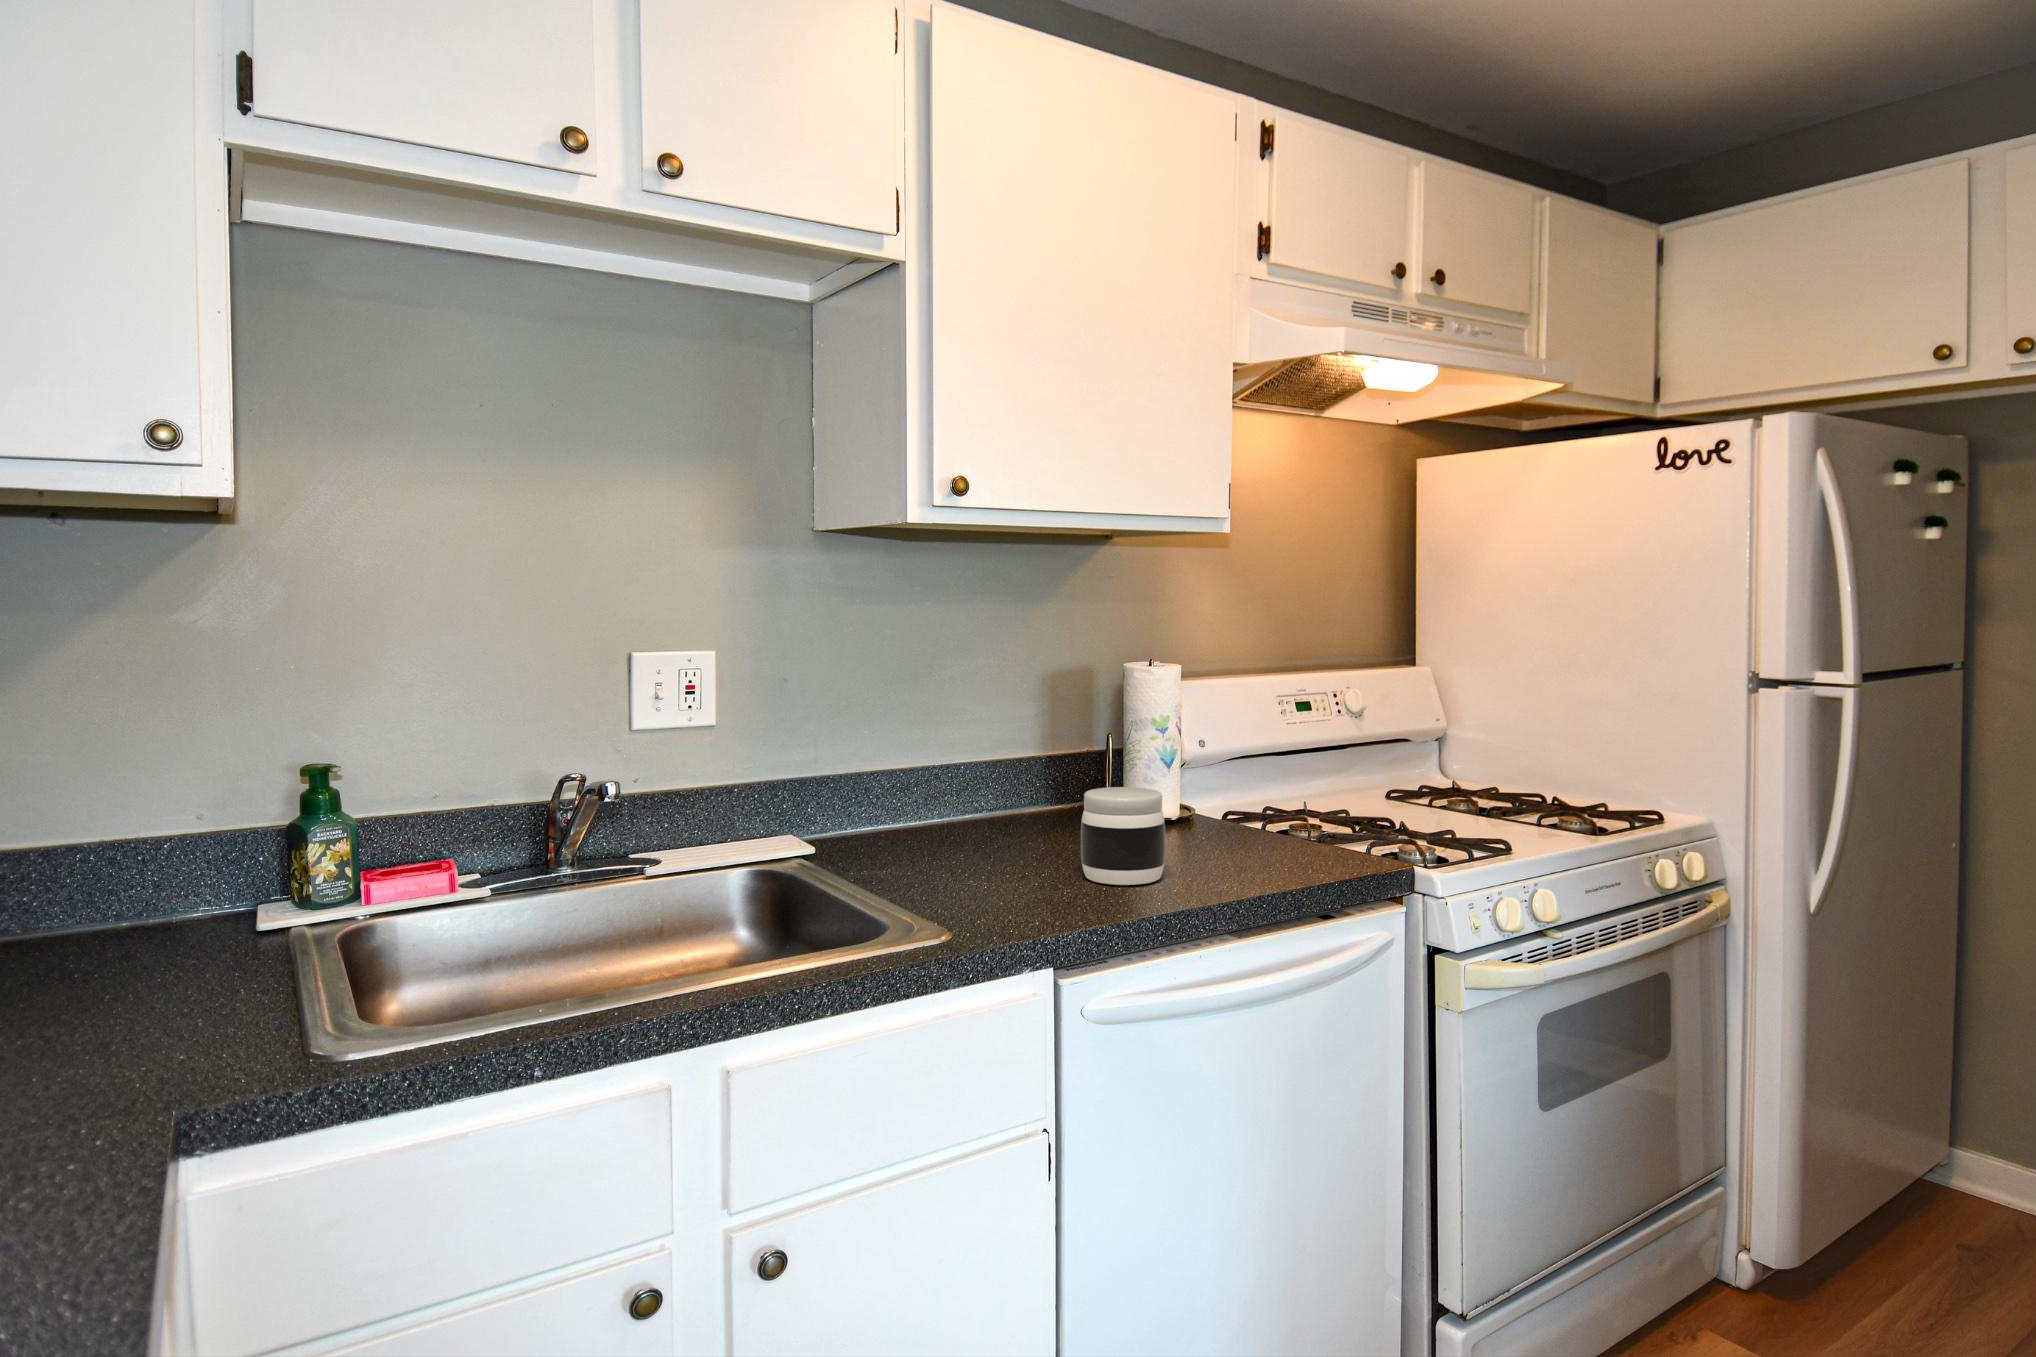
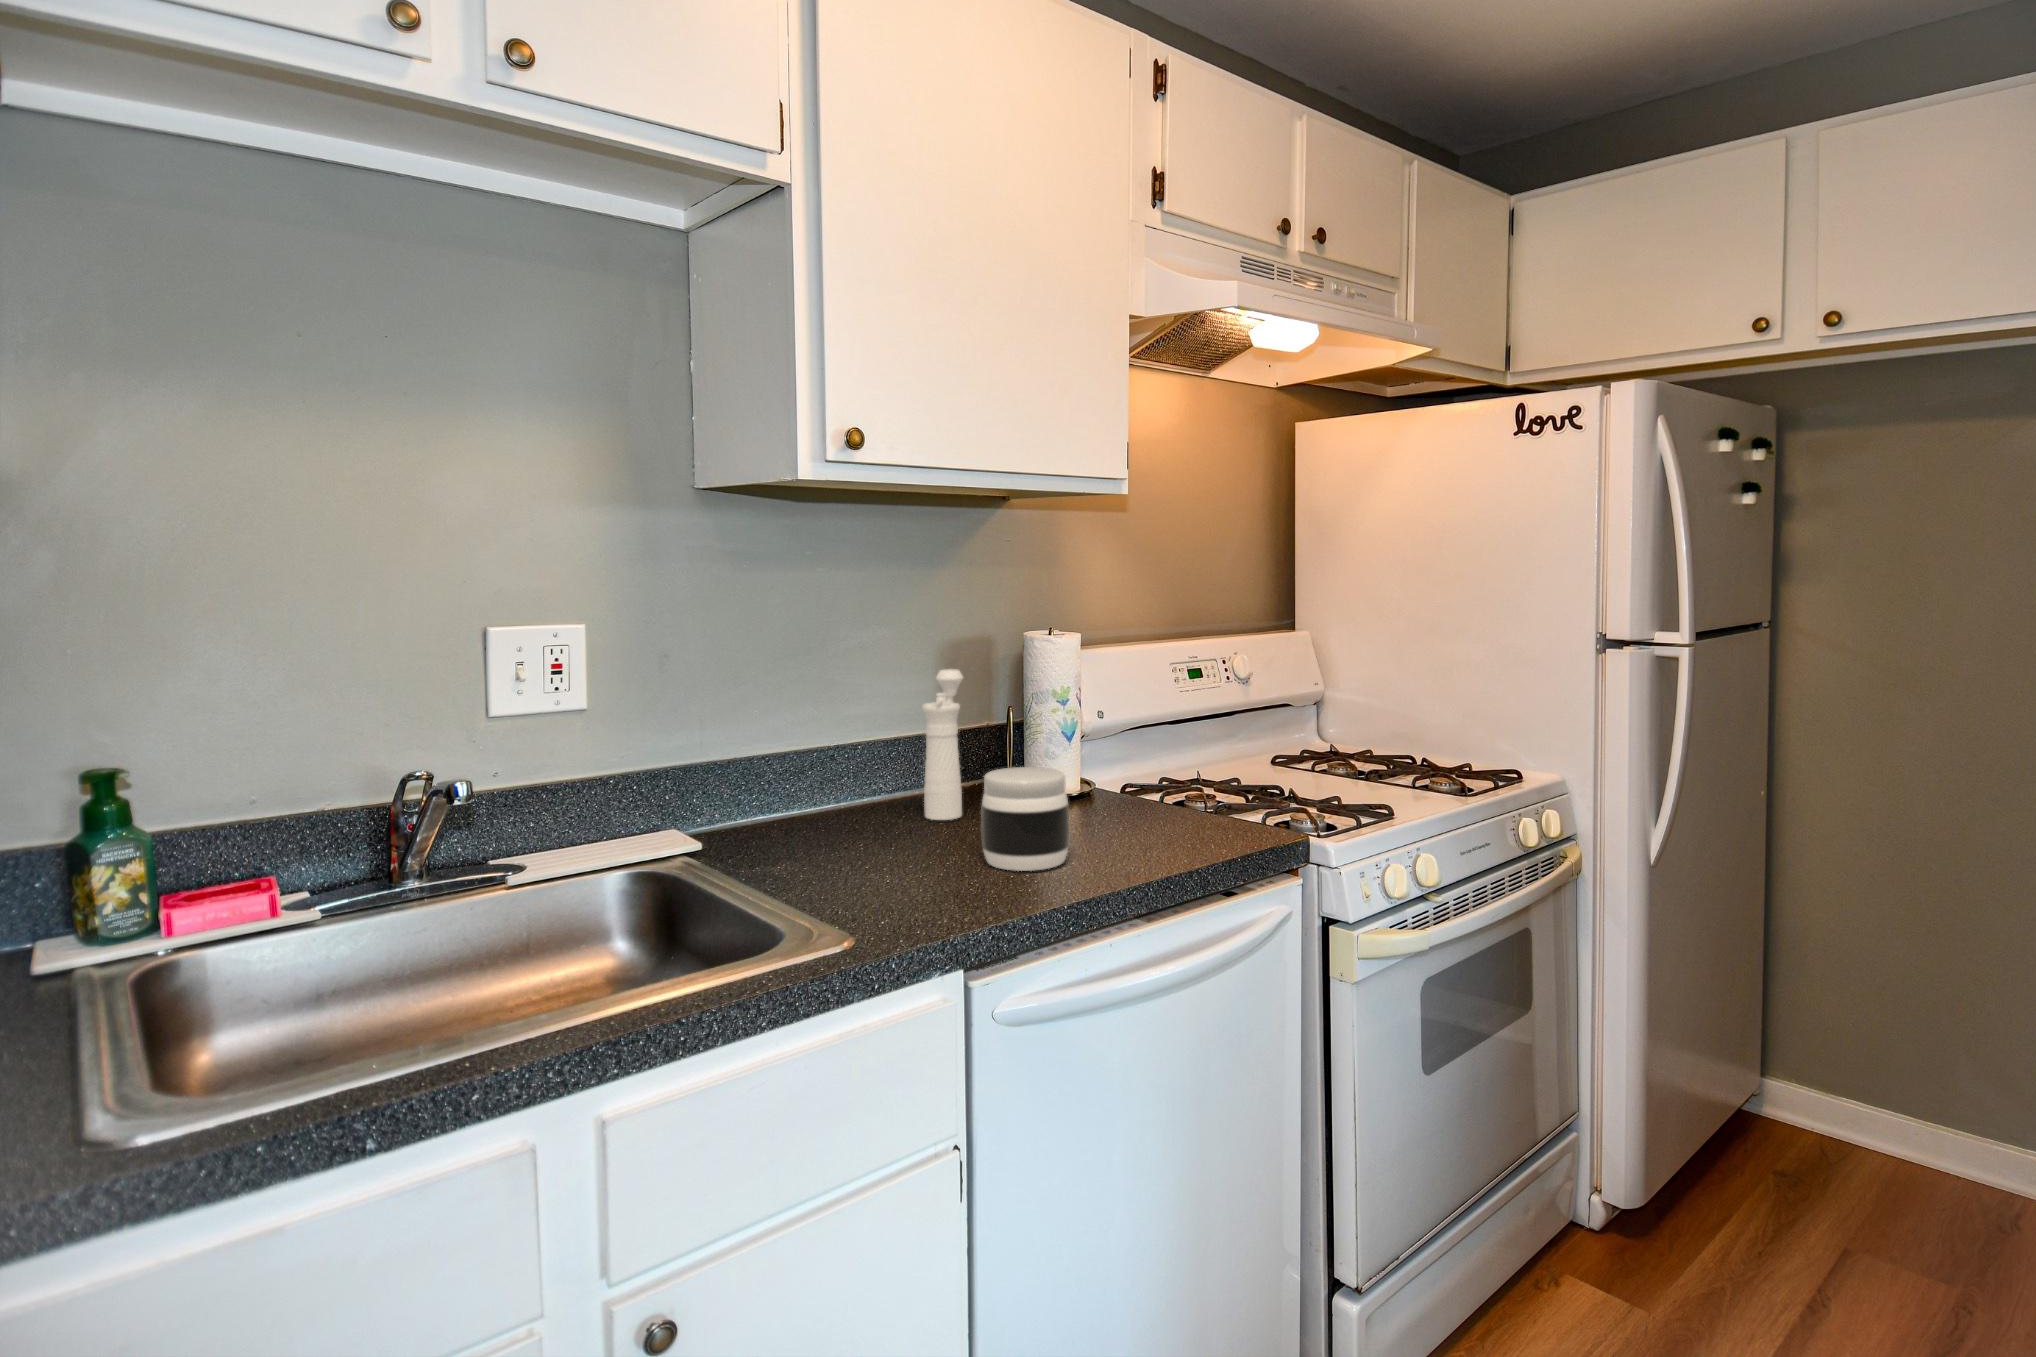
pepper mill: none [1030,696,1072,840] -> present [922,669,963,820]

